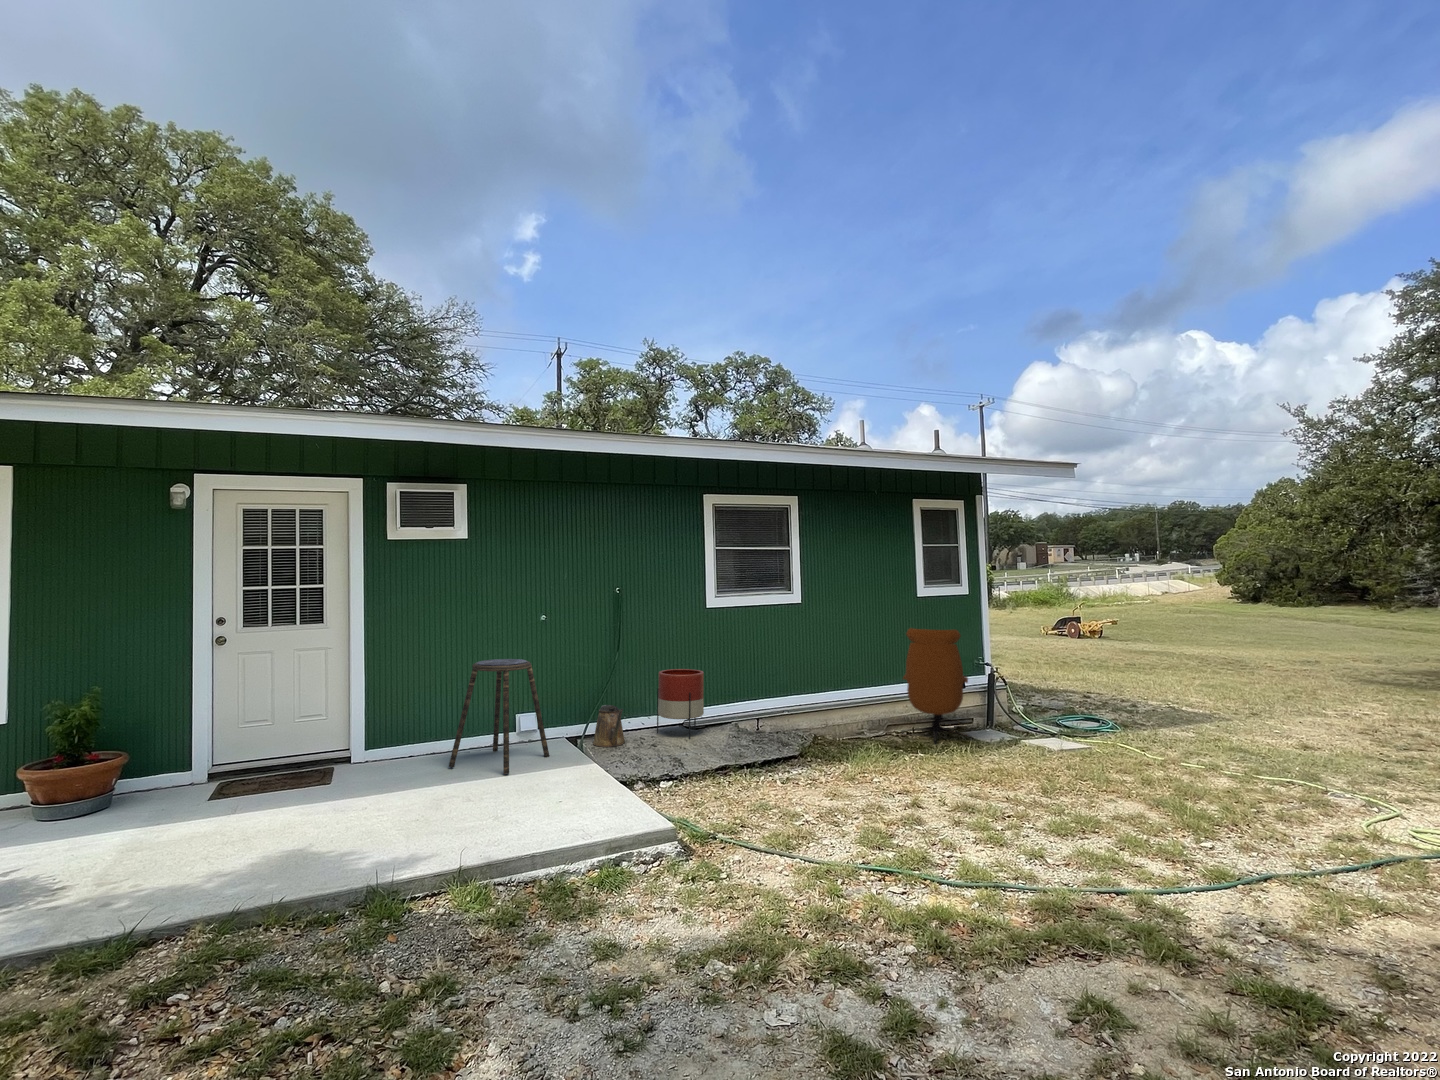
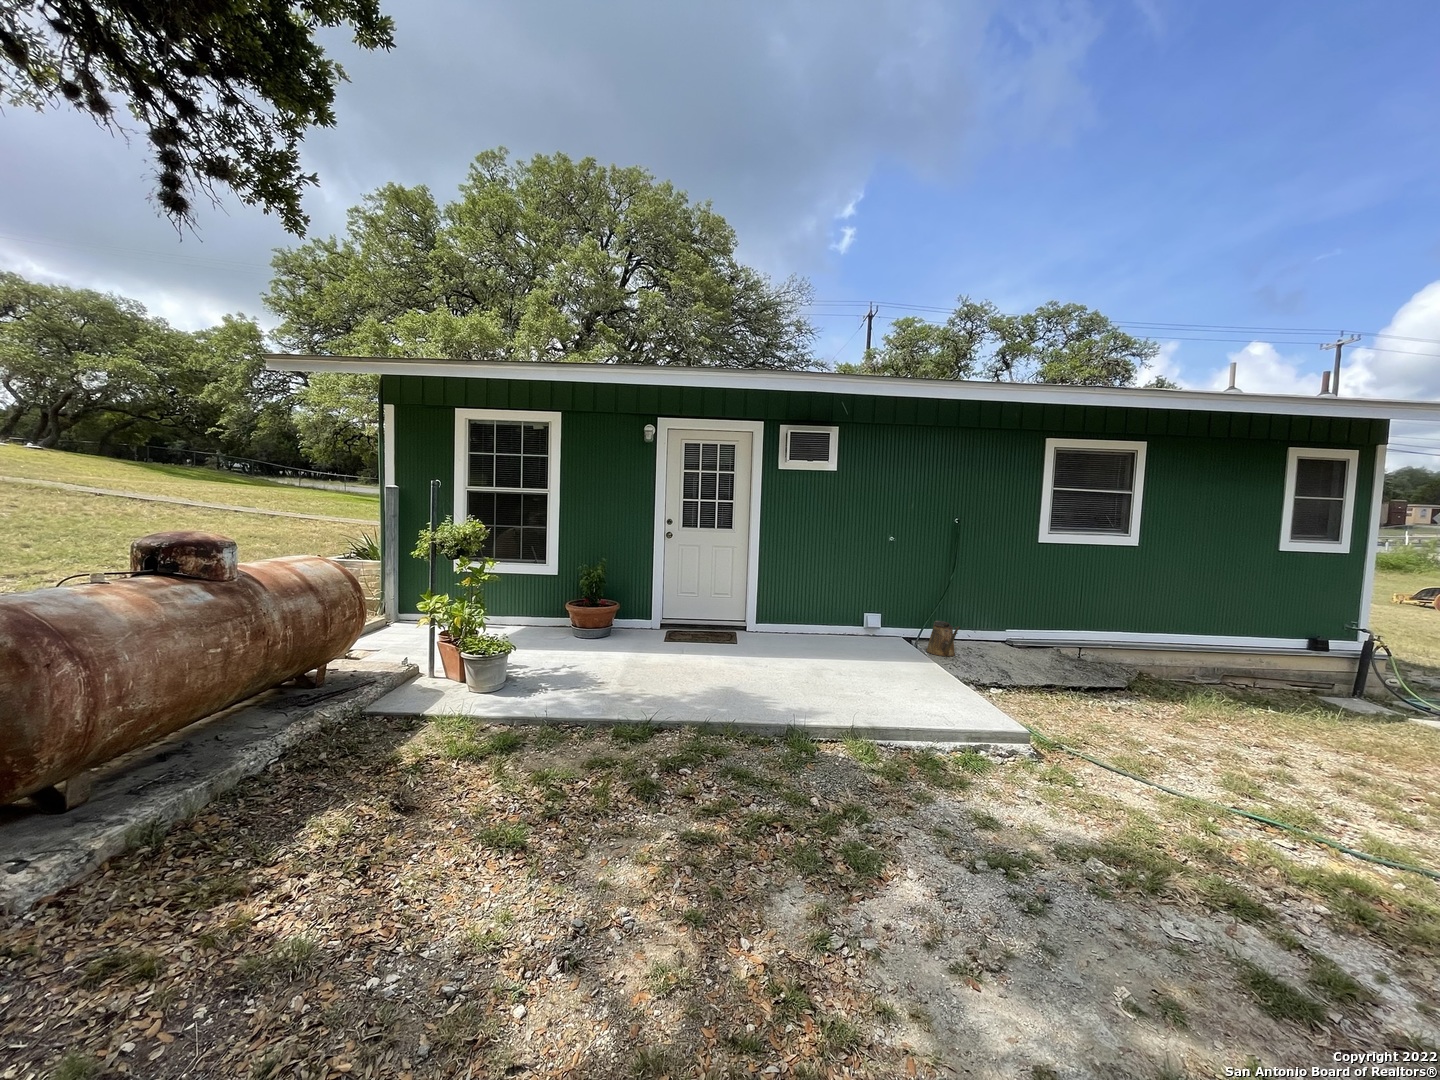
lounge chair: present [901,628,972,743] -> none [1259,592,1371,723]
stool: present [449,659,549,774] -> none [815,571,892,662]
planter: present [657,669,704,739] -> none [983,599,1036,663]

